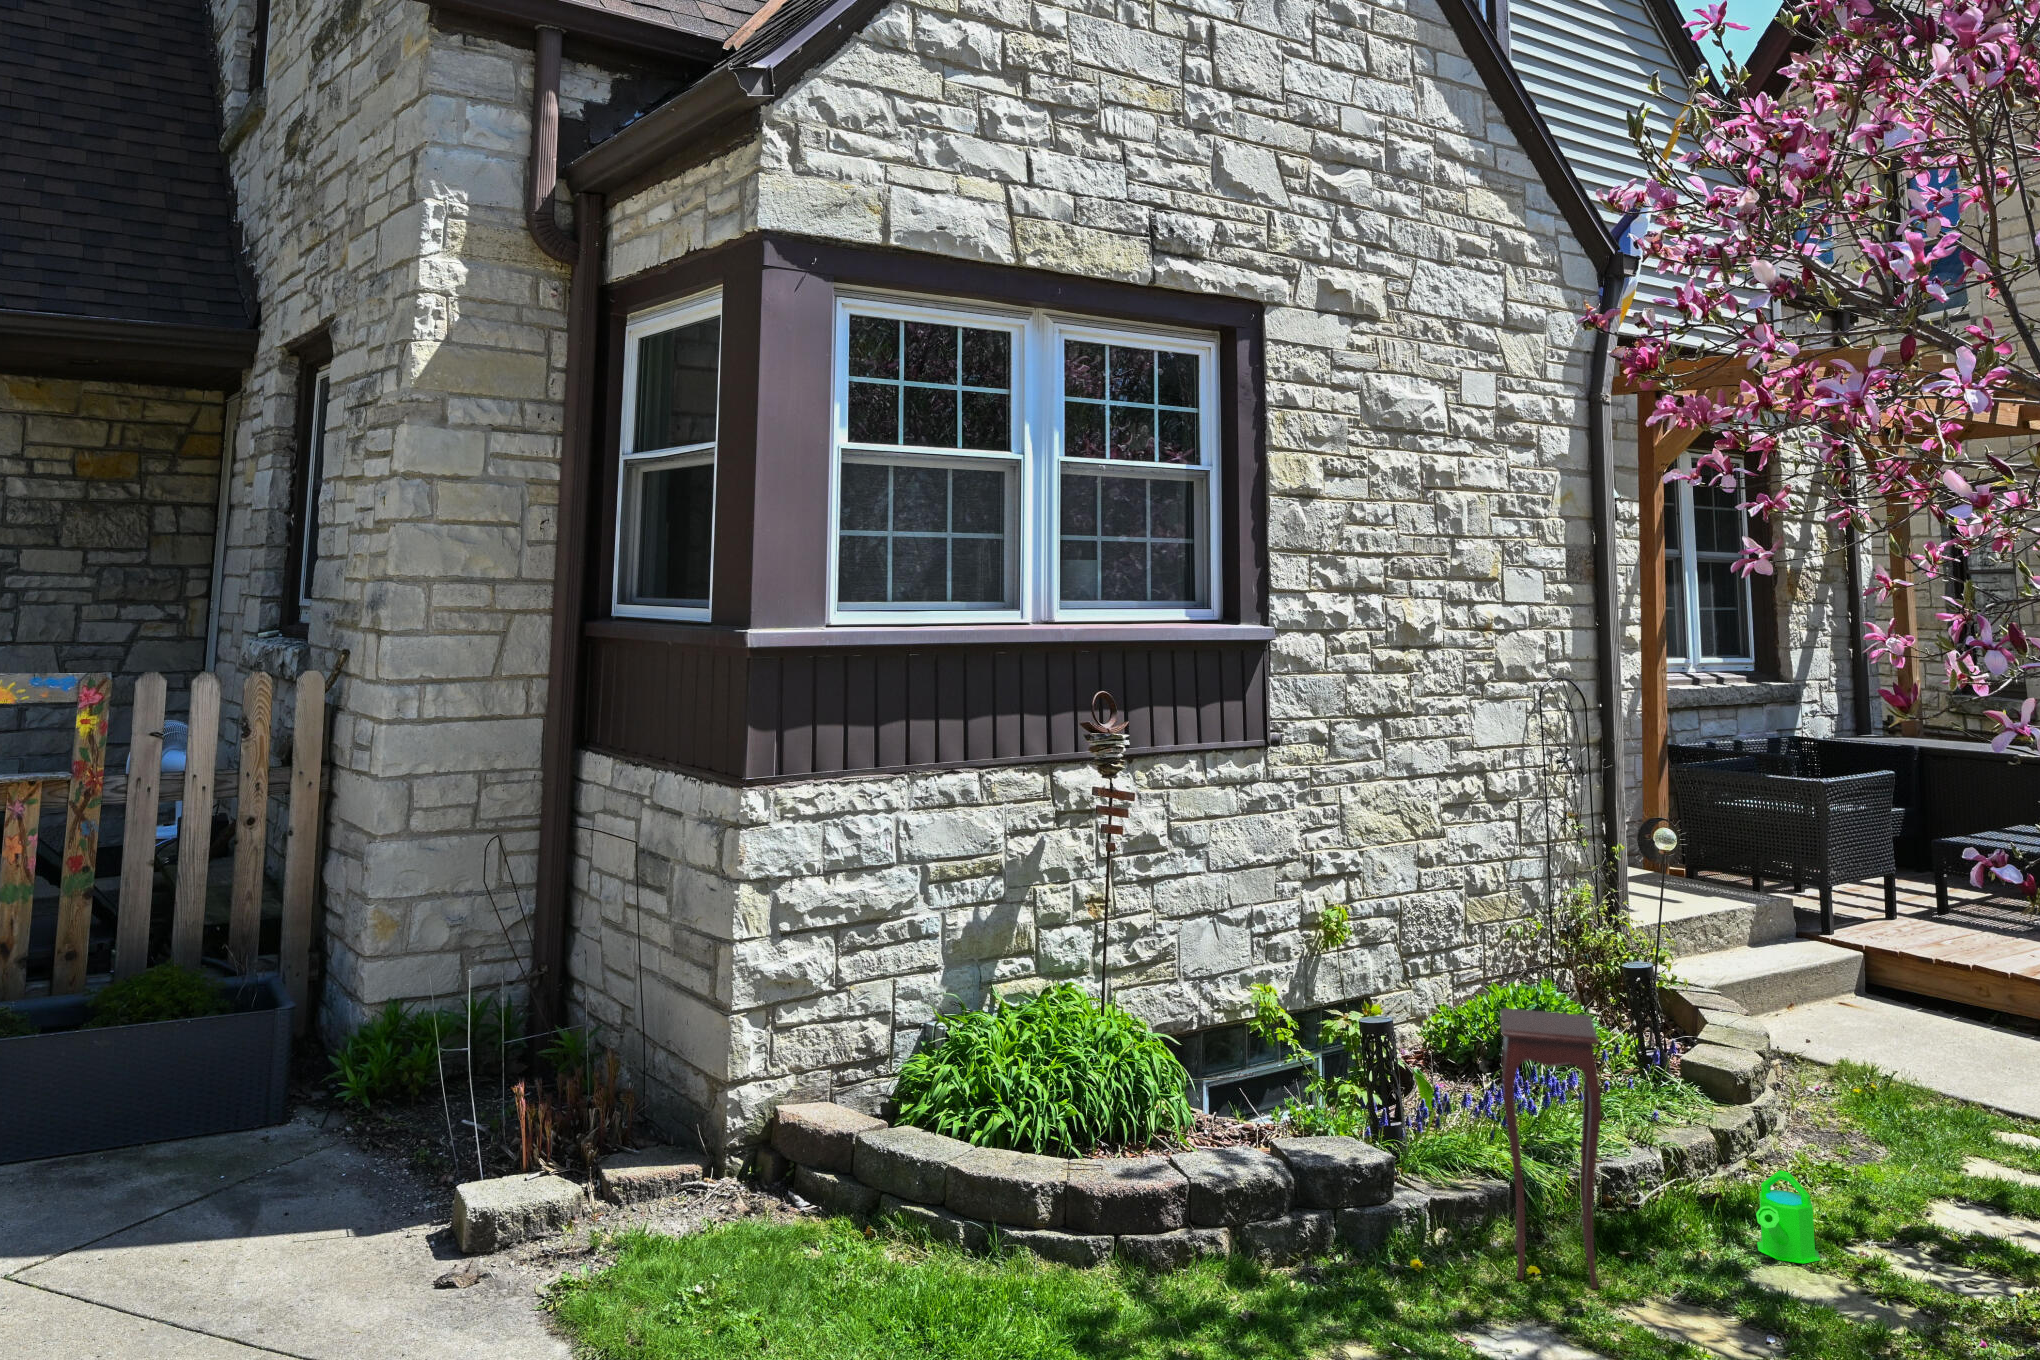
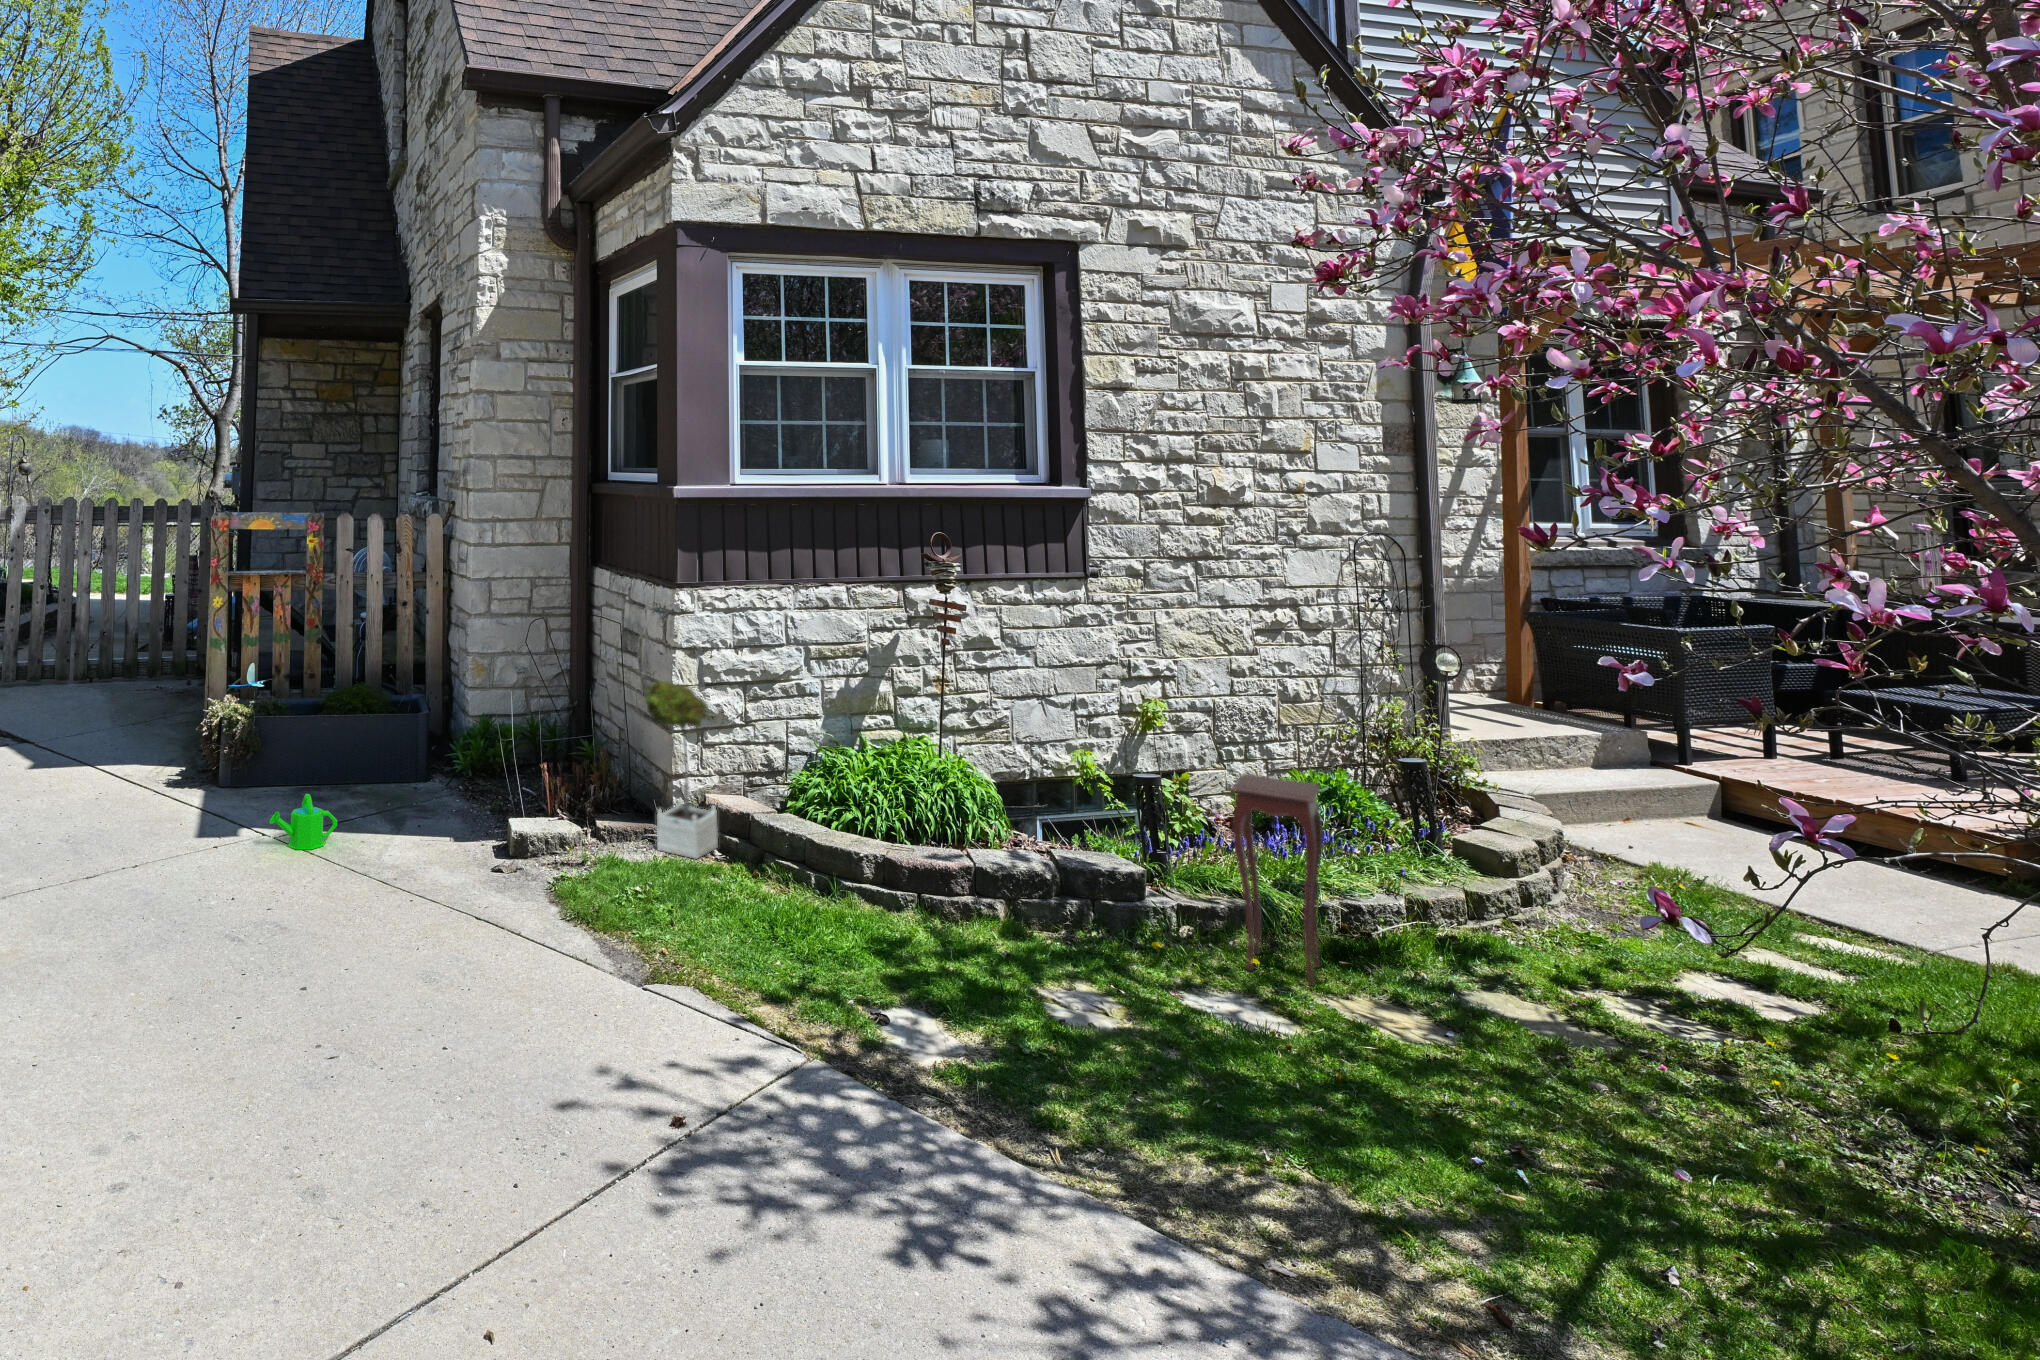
potted tree: none [691,934,796,1215] -> present [646,681,718,859]
watering can: present [1756,1170,1820,1264] -> present [270,794,337,850]

